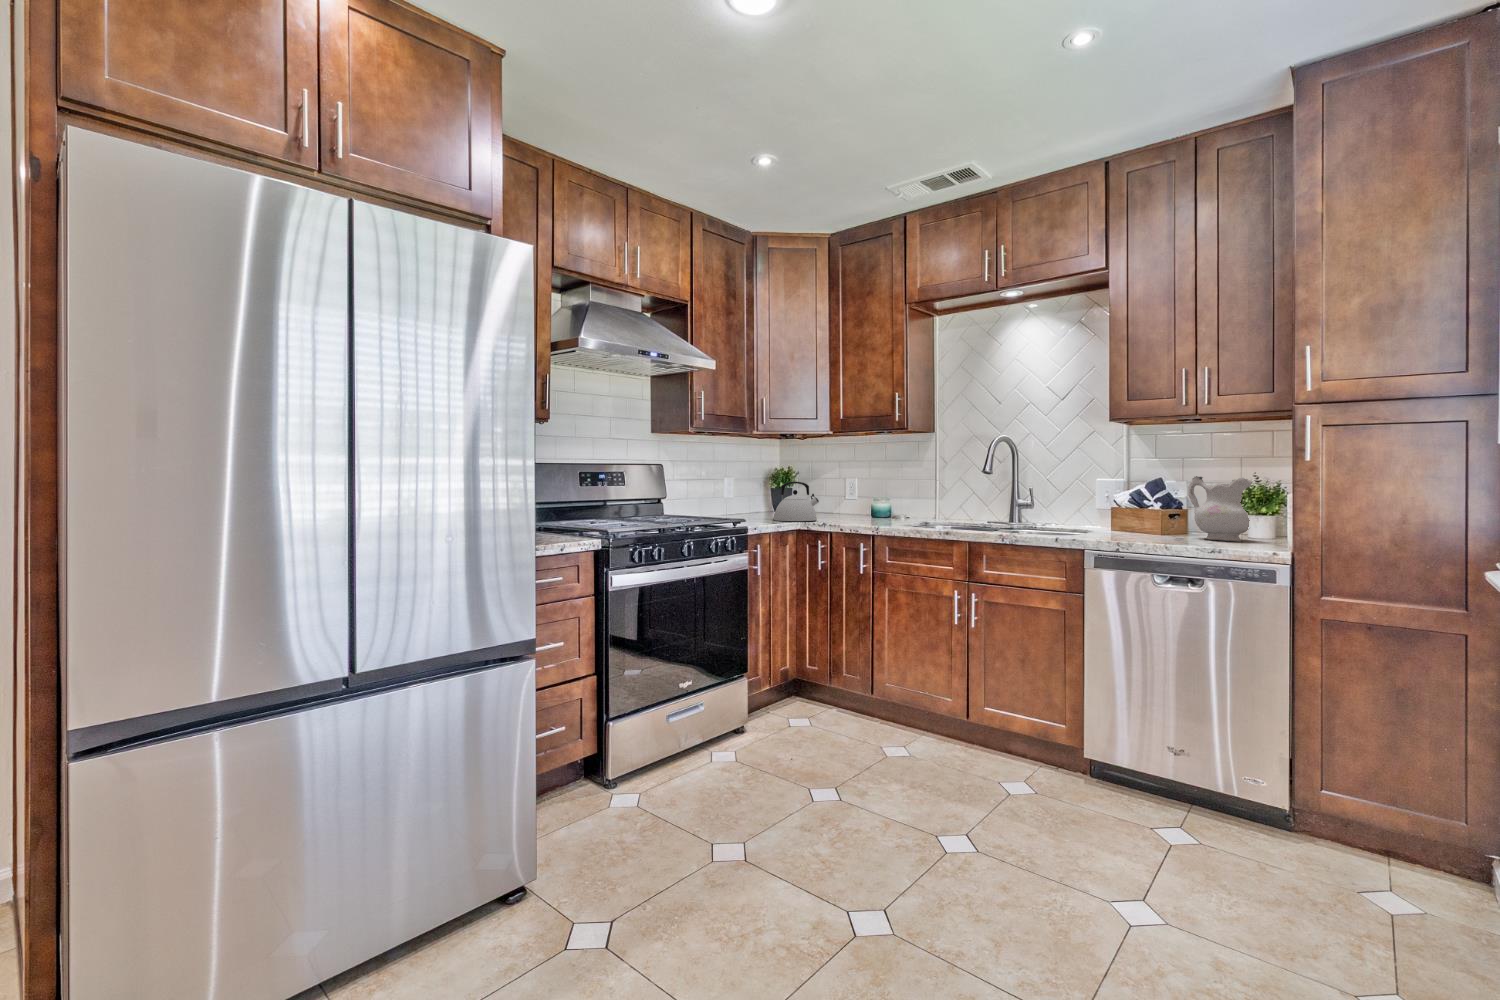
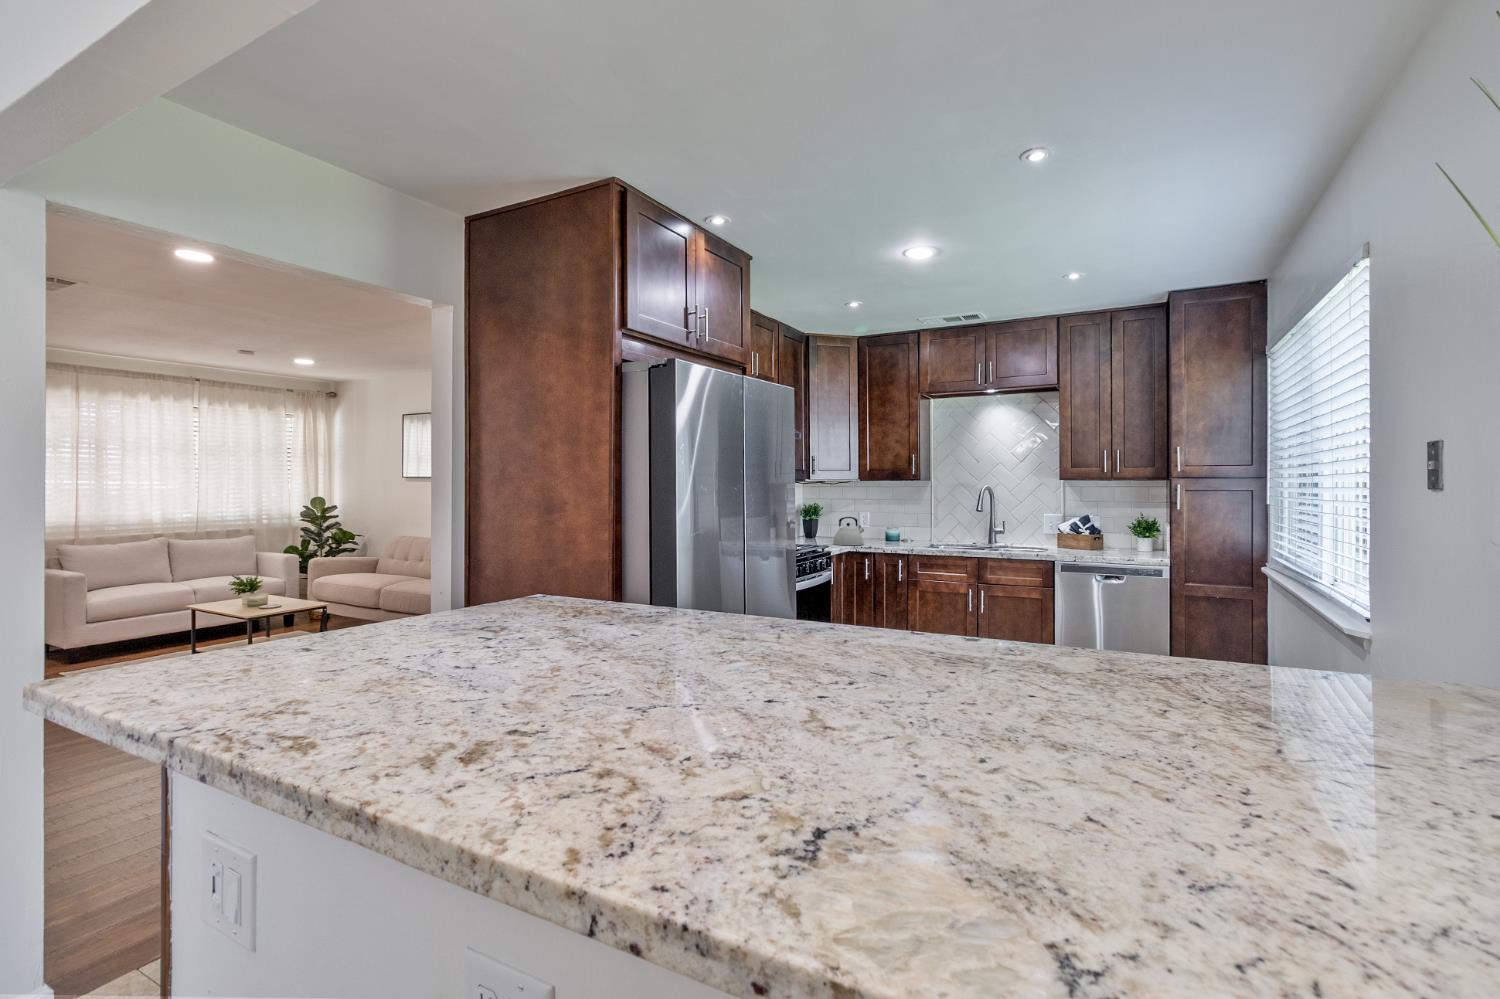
ceramic pitcher: present [1188,476,1252,541] -> none [1105,514,1142,554]

